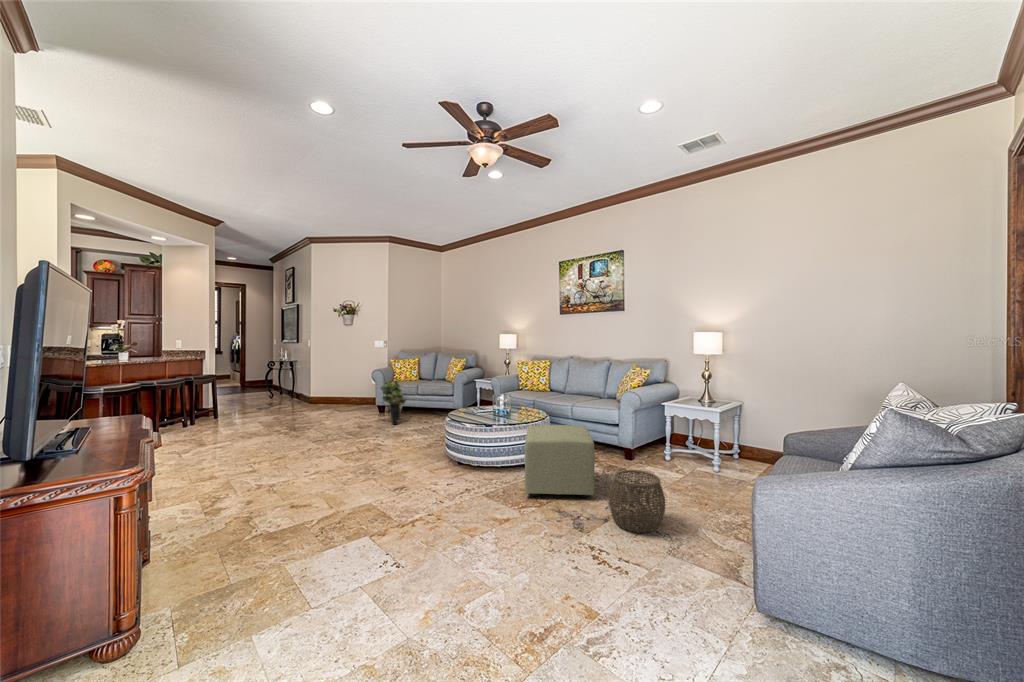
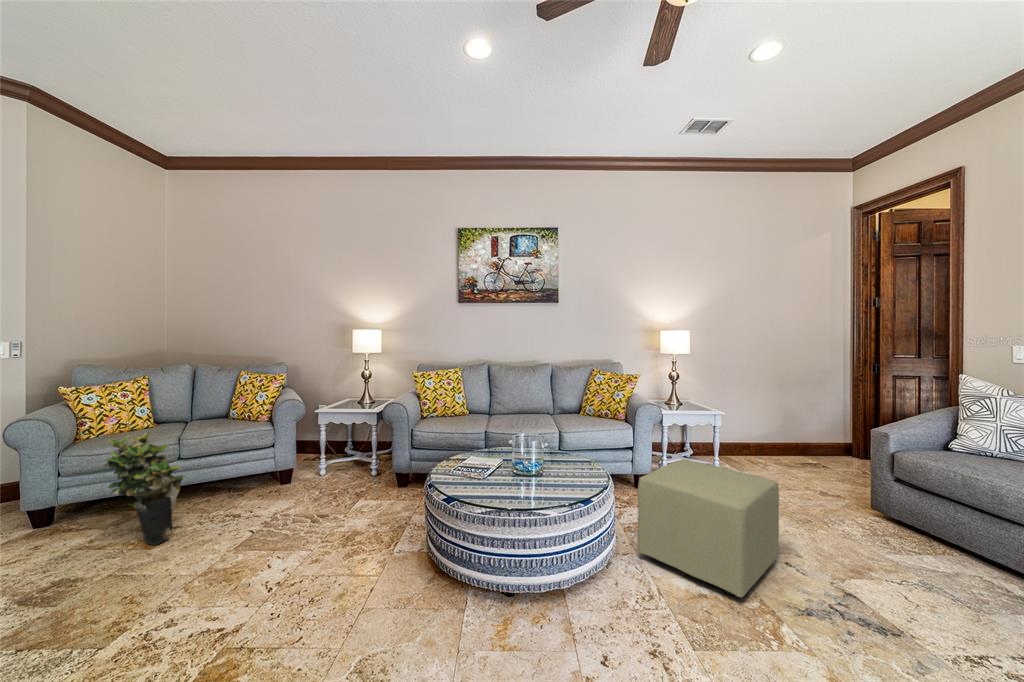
woven basket: present [609,470,666,533] -> none [830,504,928,593]

